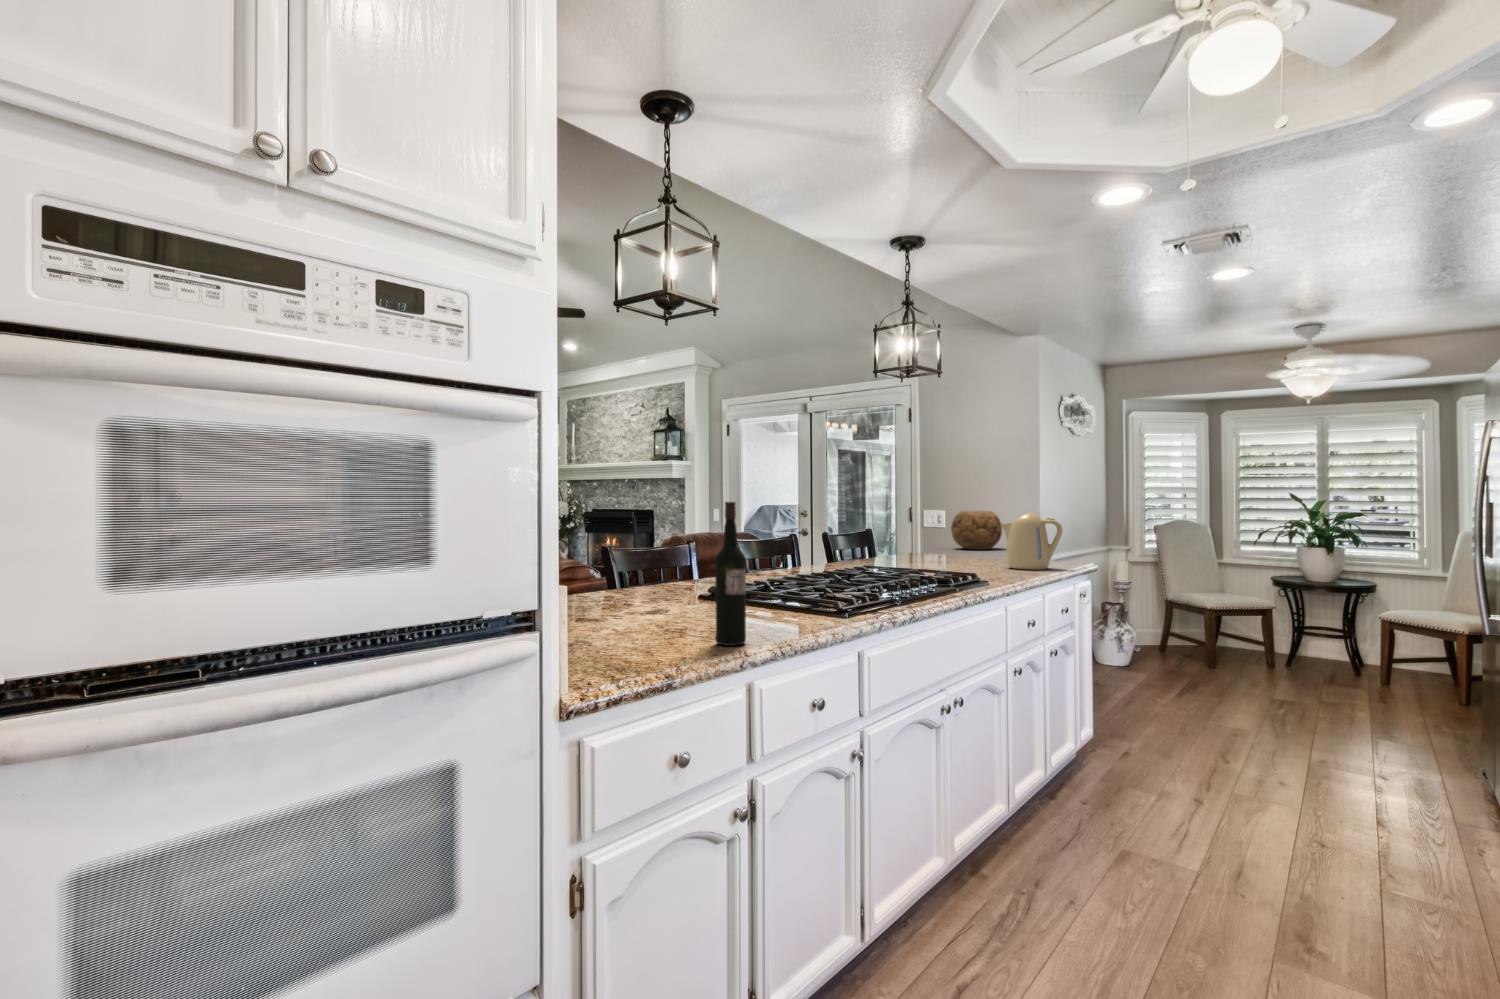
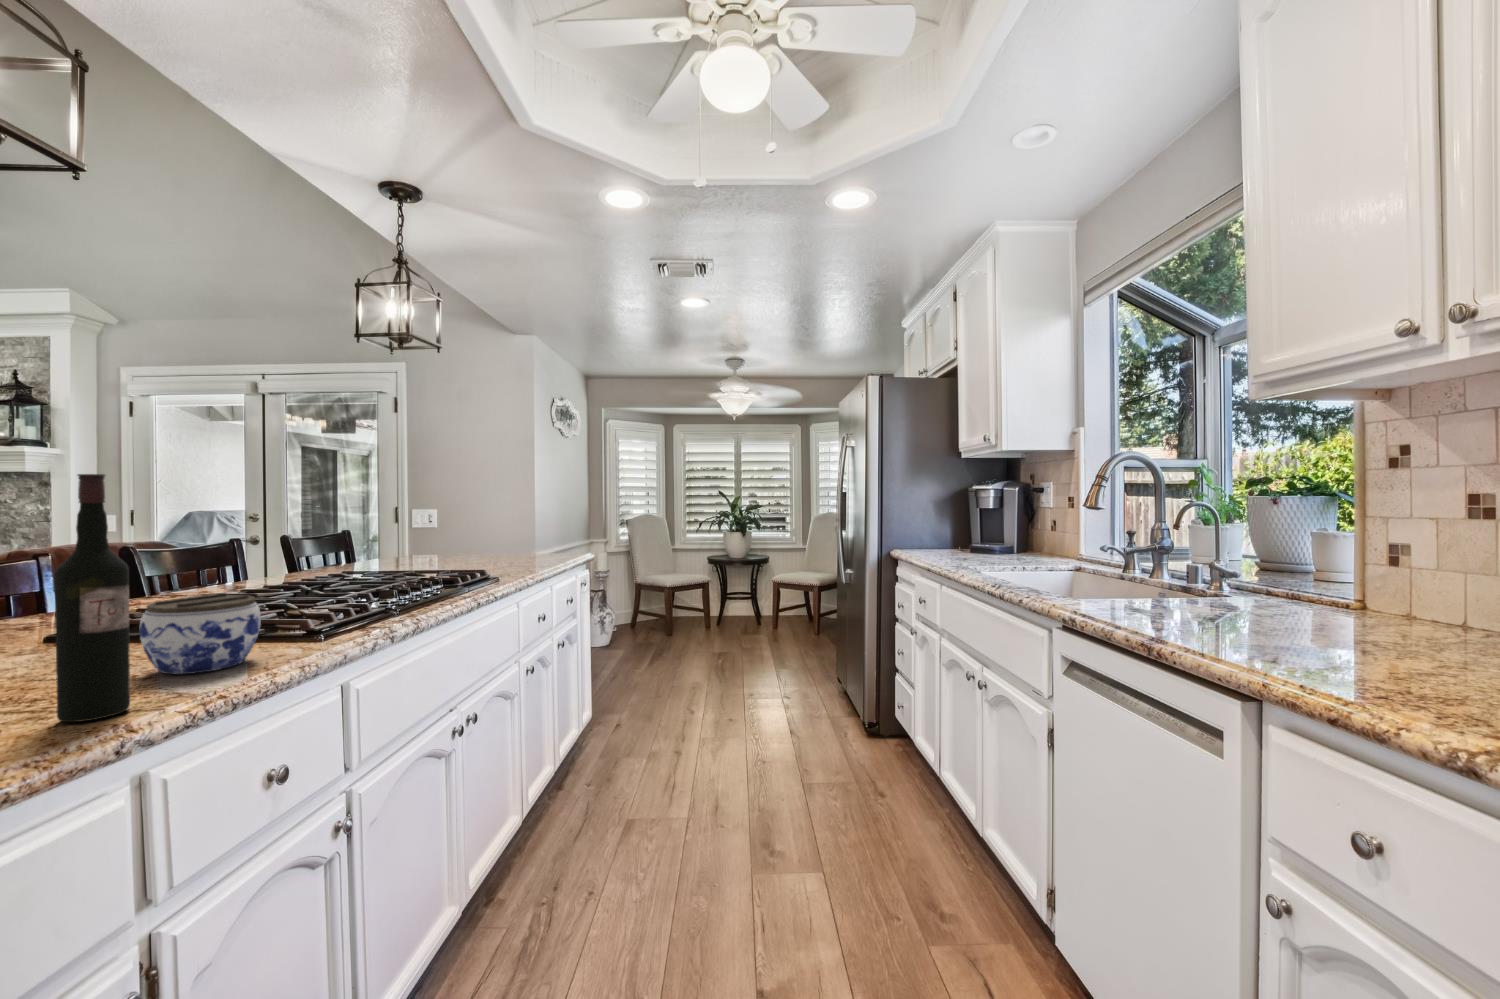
decorative bowl: present [951,511,1002,550] -> none [446,508,501,548]
kettle: present [1001,513,1062,570] -> none [506,506,566,563]
jar: none [748,577,810,628] -> present [140,593,261,674]

